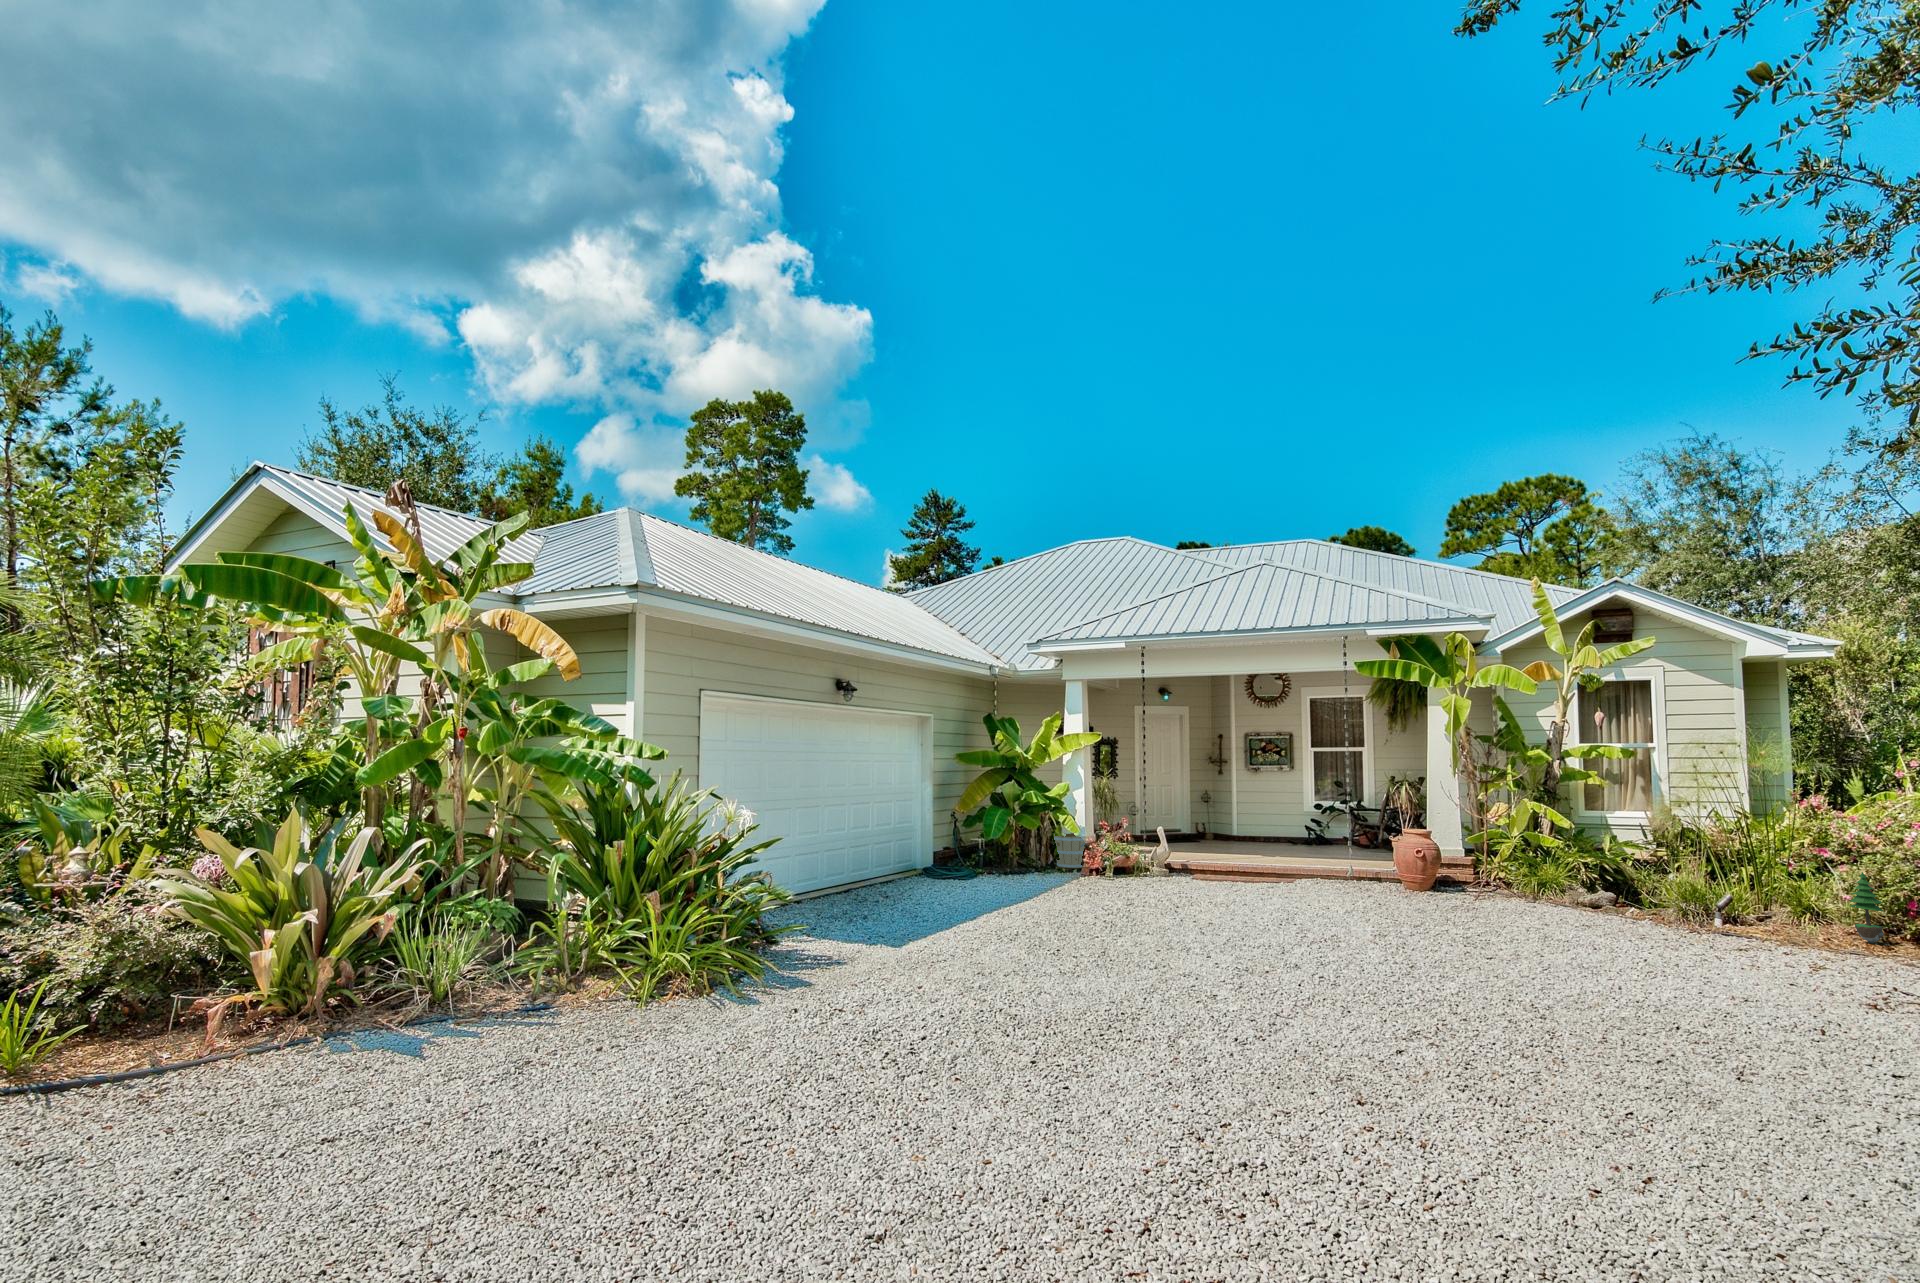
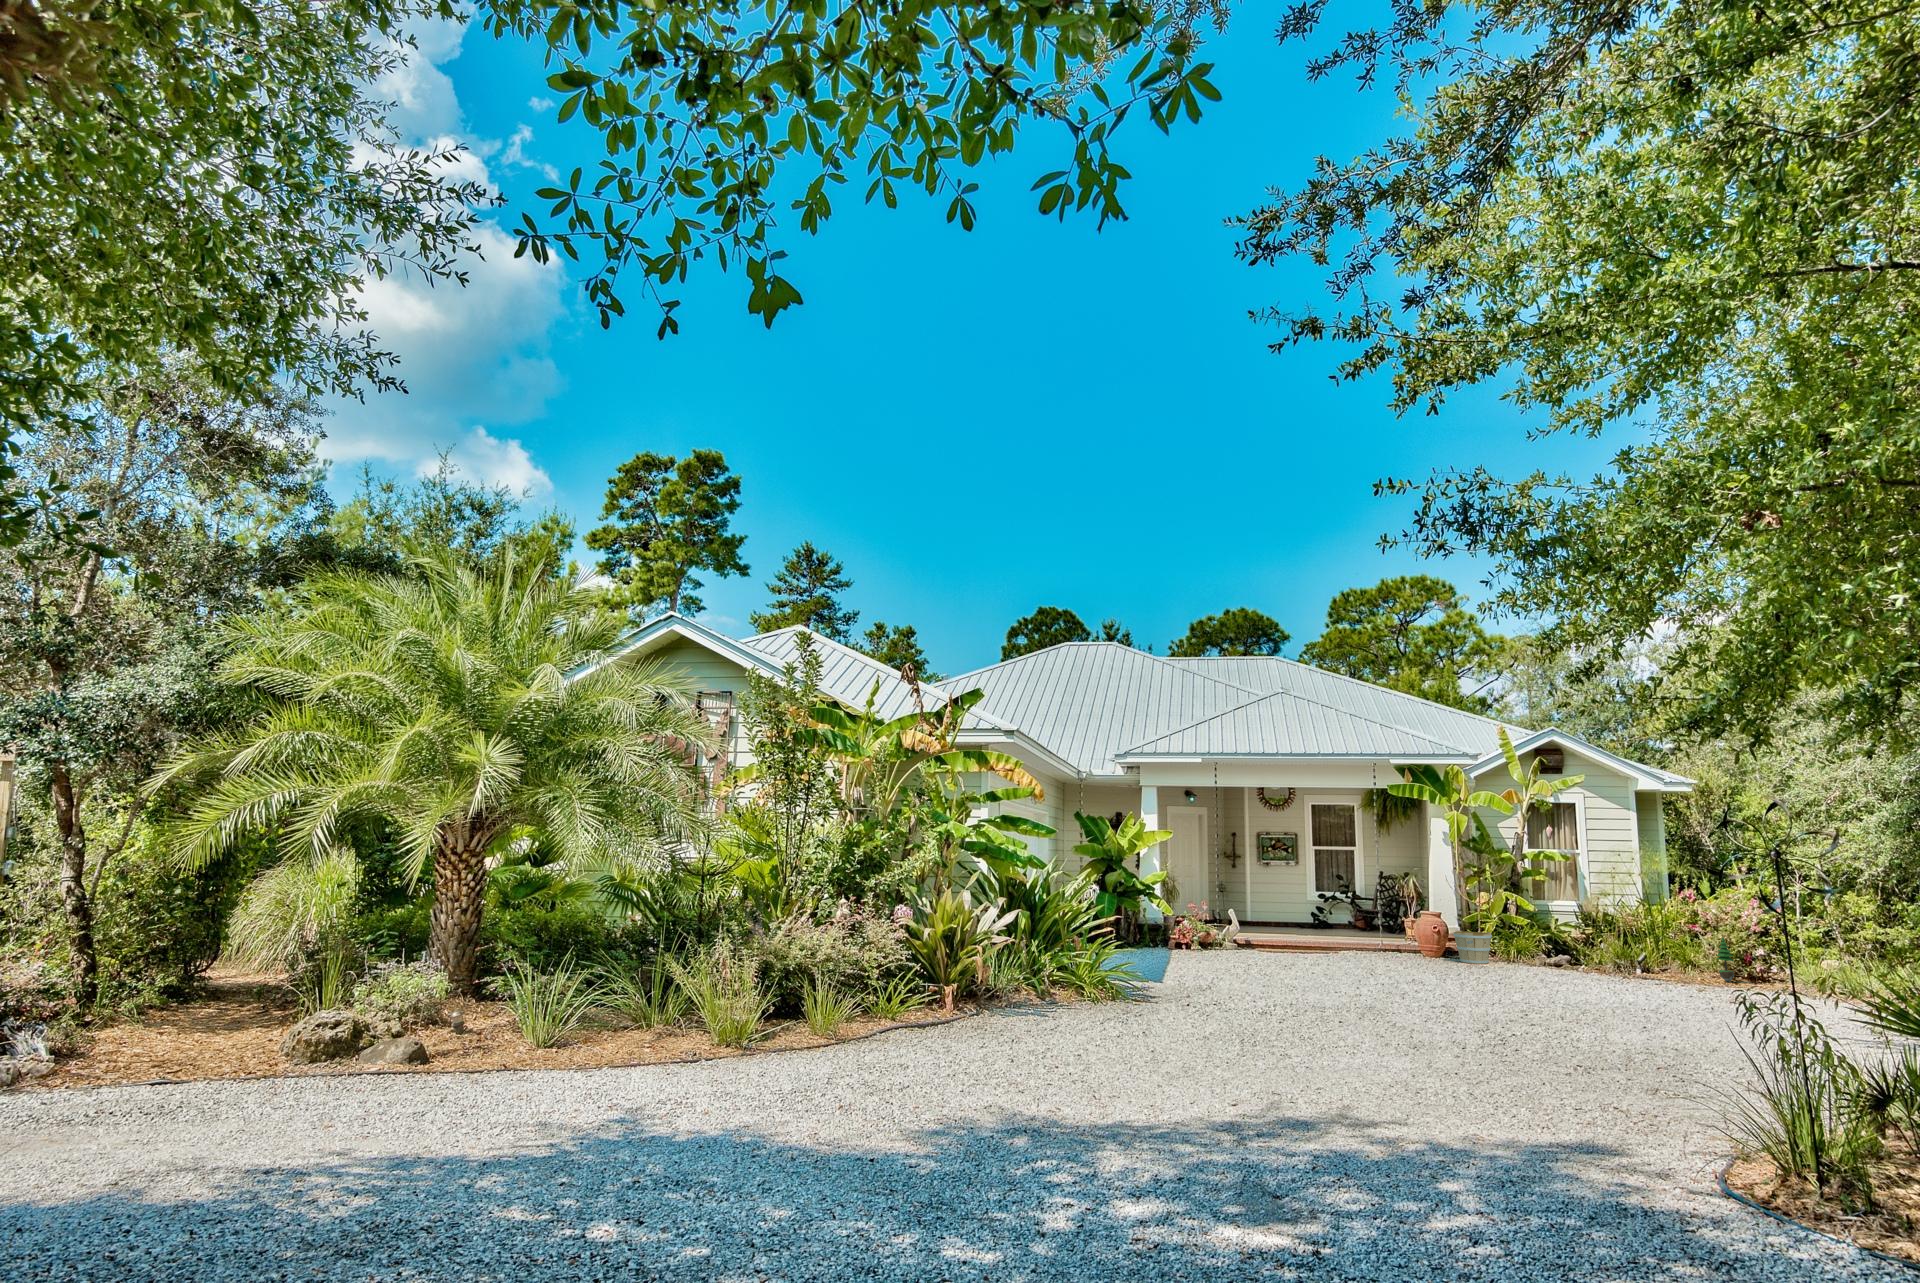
wooden bucket: present [1054,833,1085,868] -> present [1453,931,1492,964]

